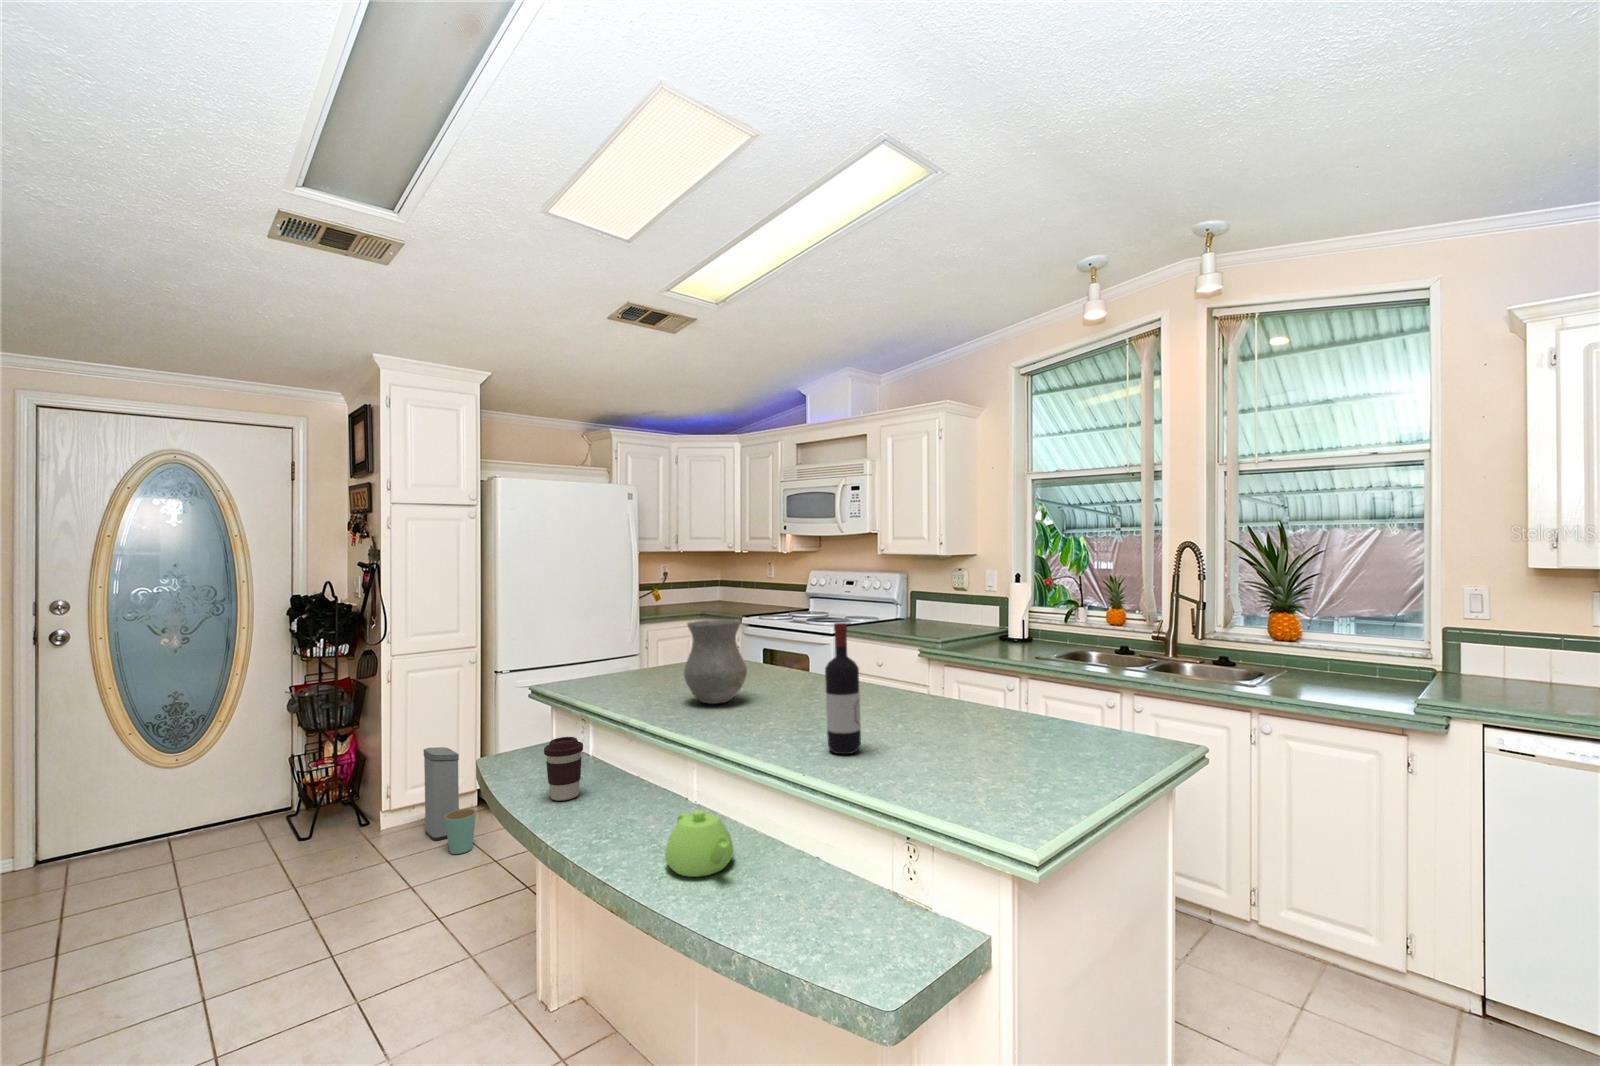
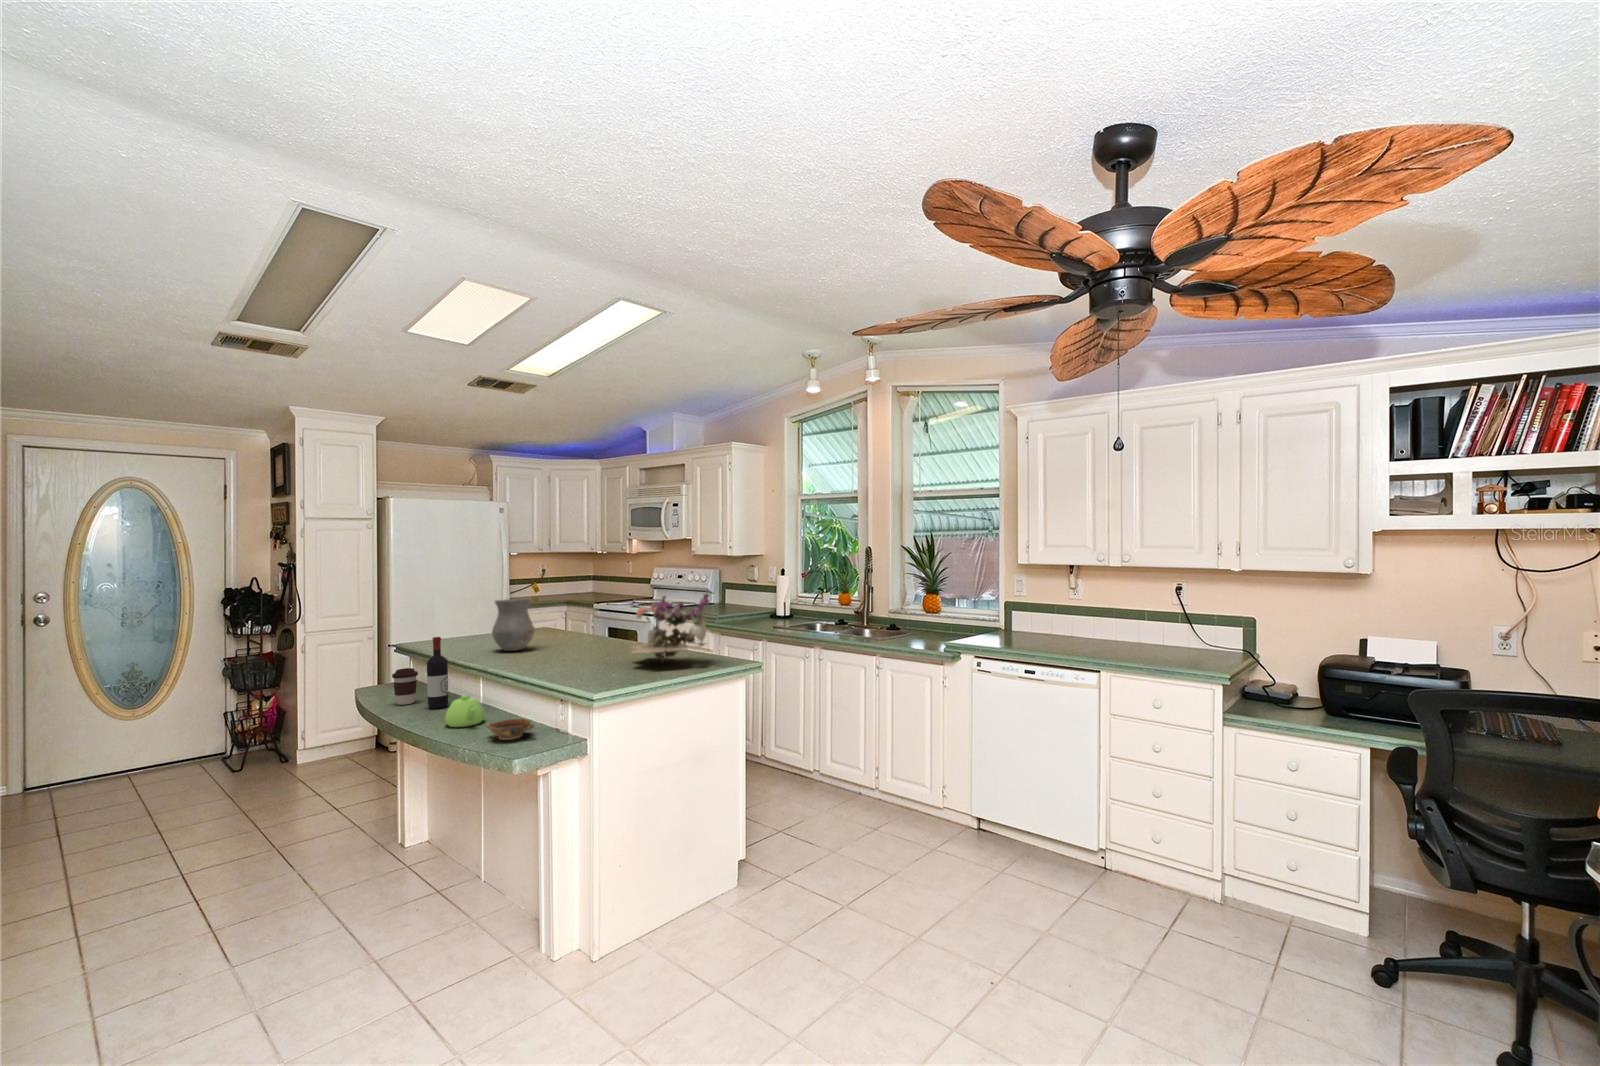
flower arrangement: none [946,617,1108,739] -> present [631,592,710,661]
wine bottle: present [825,623,861,754] -> present [427,637,448,709]
trash can: present [424,747,476,854] -> none [331,703,371,778]
bowl: none [771,874,877,933] -> present [486,719,534,740]

